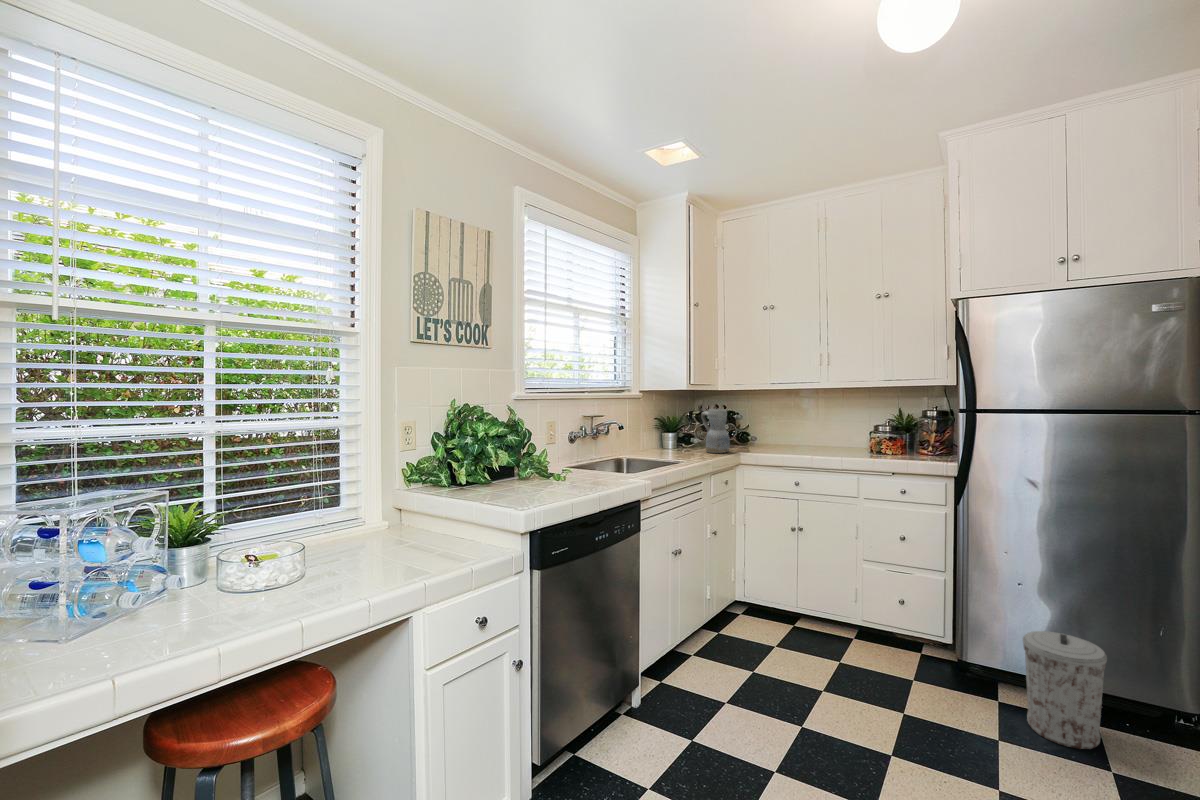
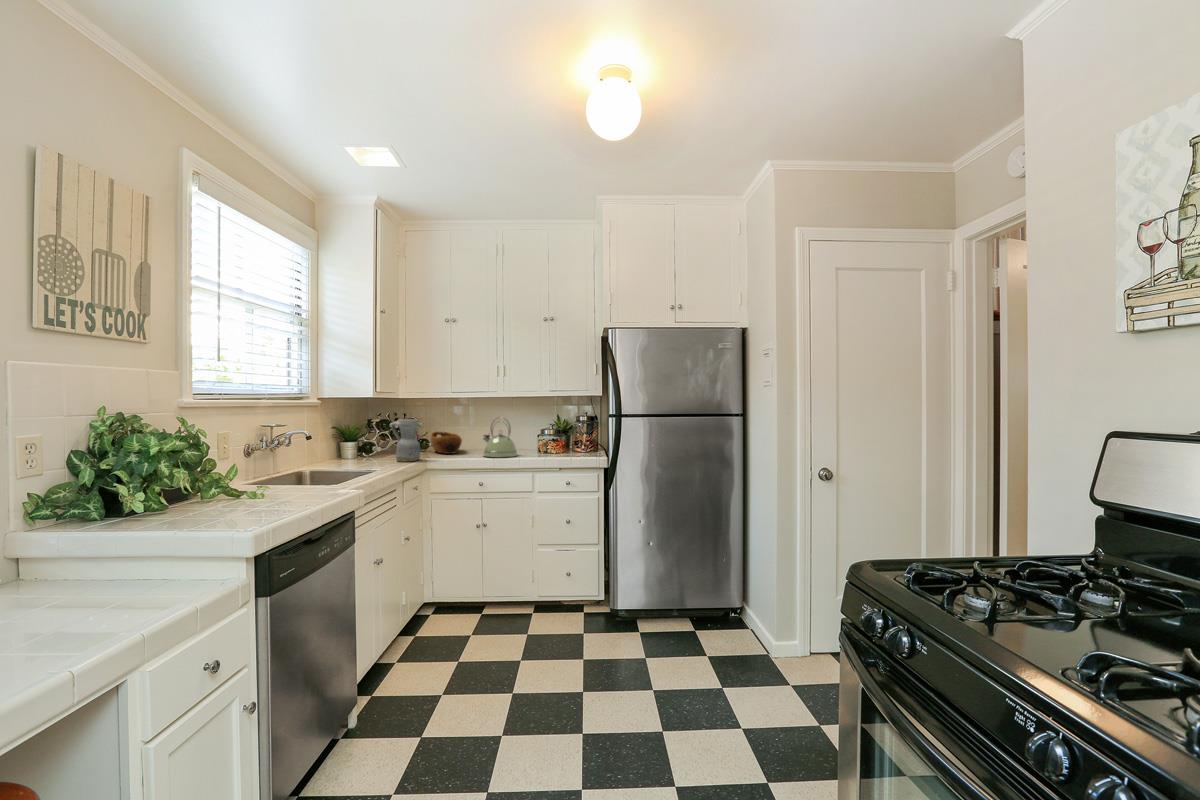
kettle: none [799,408,842,455] -> present [483,420,517,457]
wooden bowl: none [748,422,780,447] -> present [431,432,462,454]
trash can: present [1023,631,1107,749] -> none [651,570,696,645]

